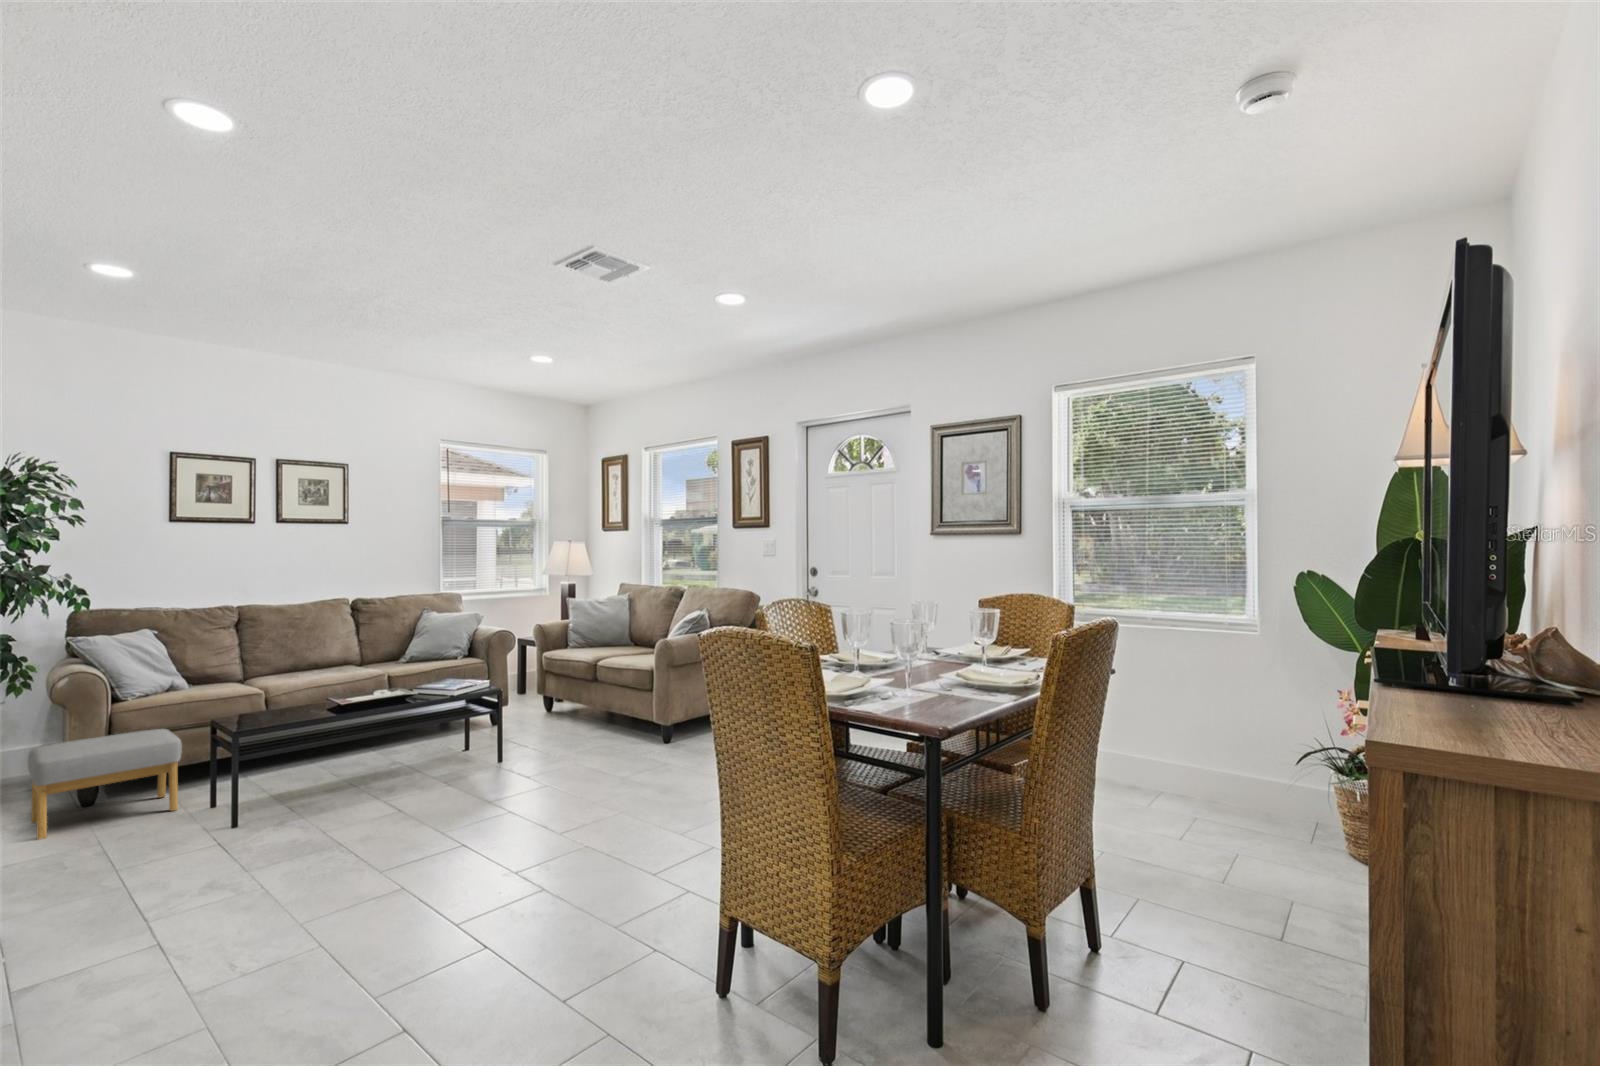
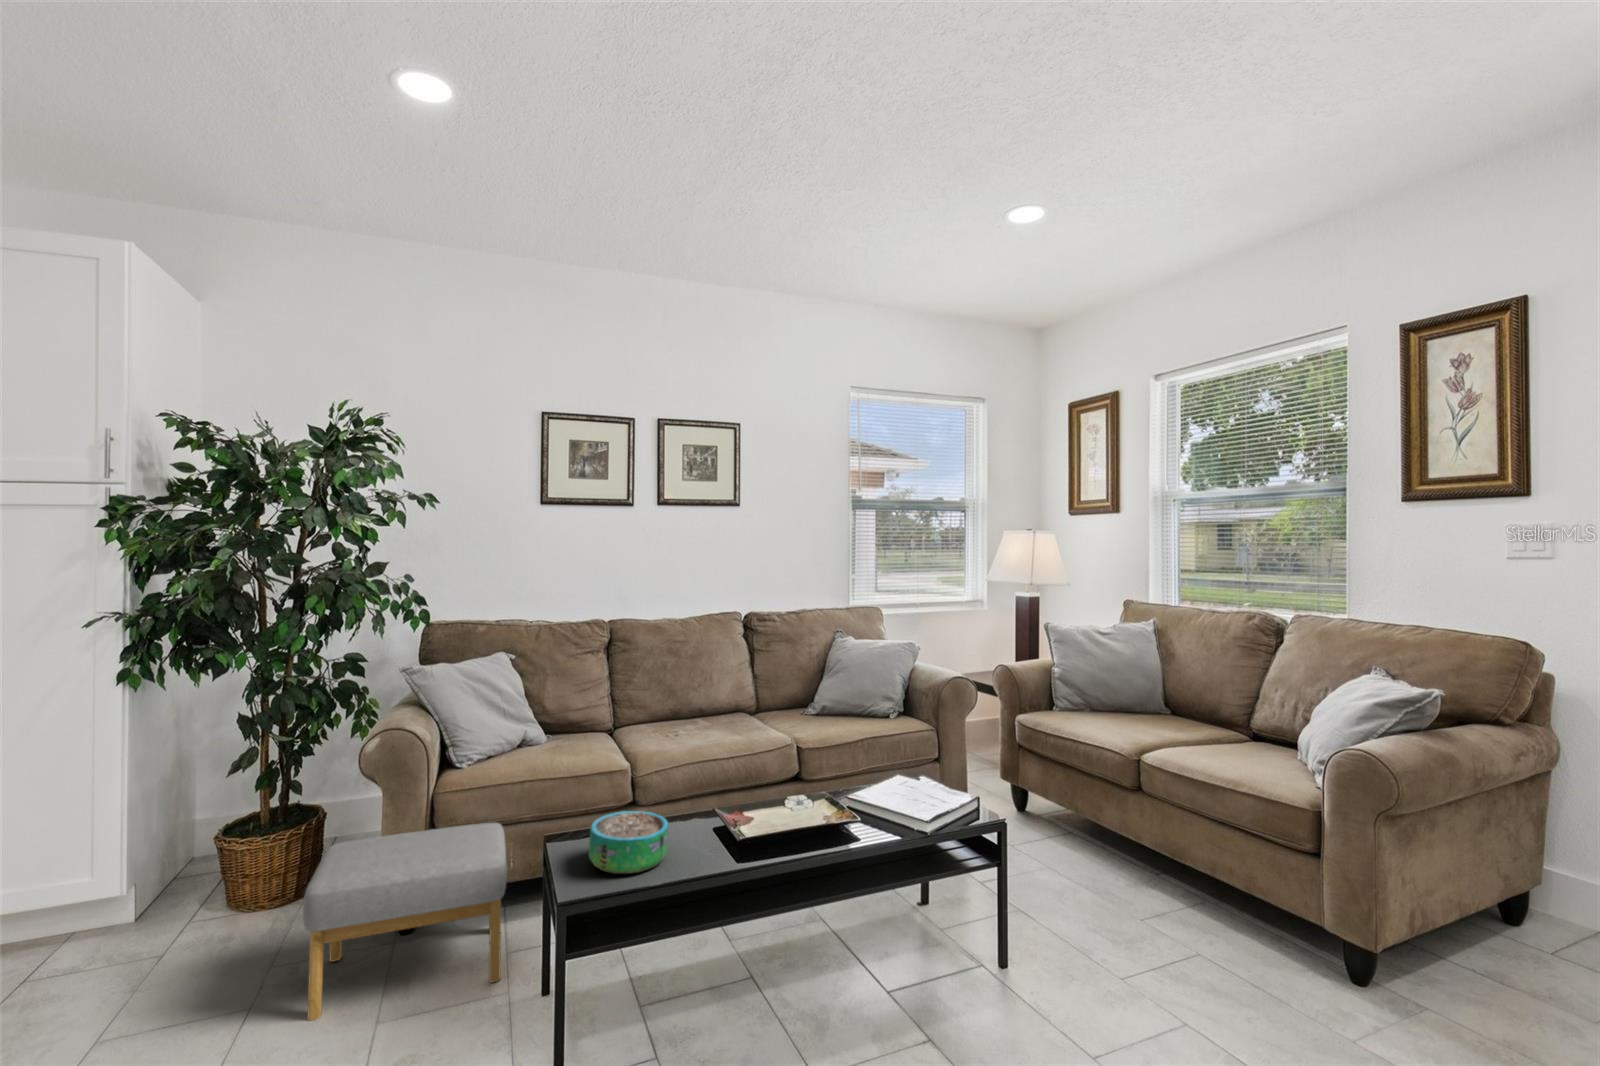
decorative bowl: none [249,697,300,724] -> present [589,811,668,874]

